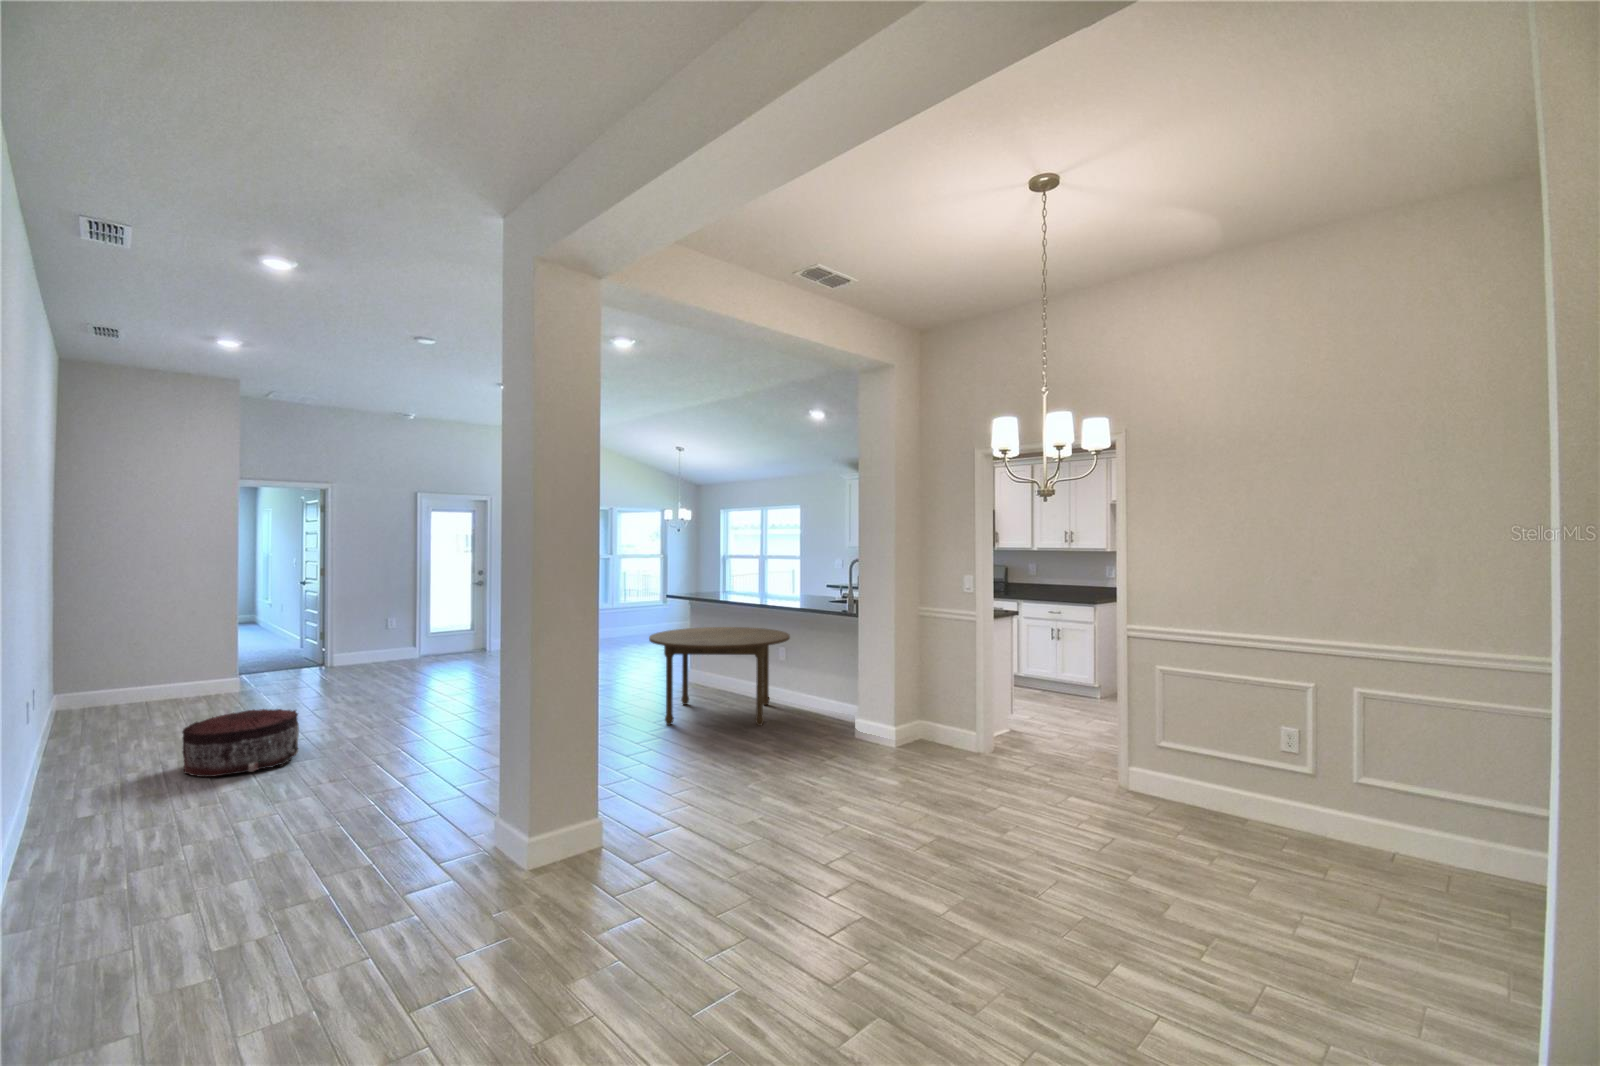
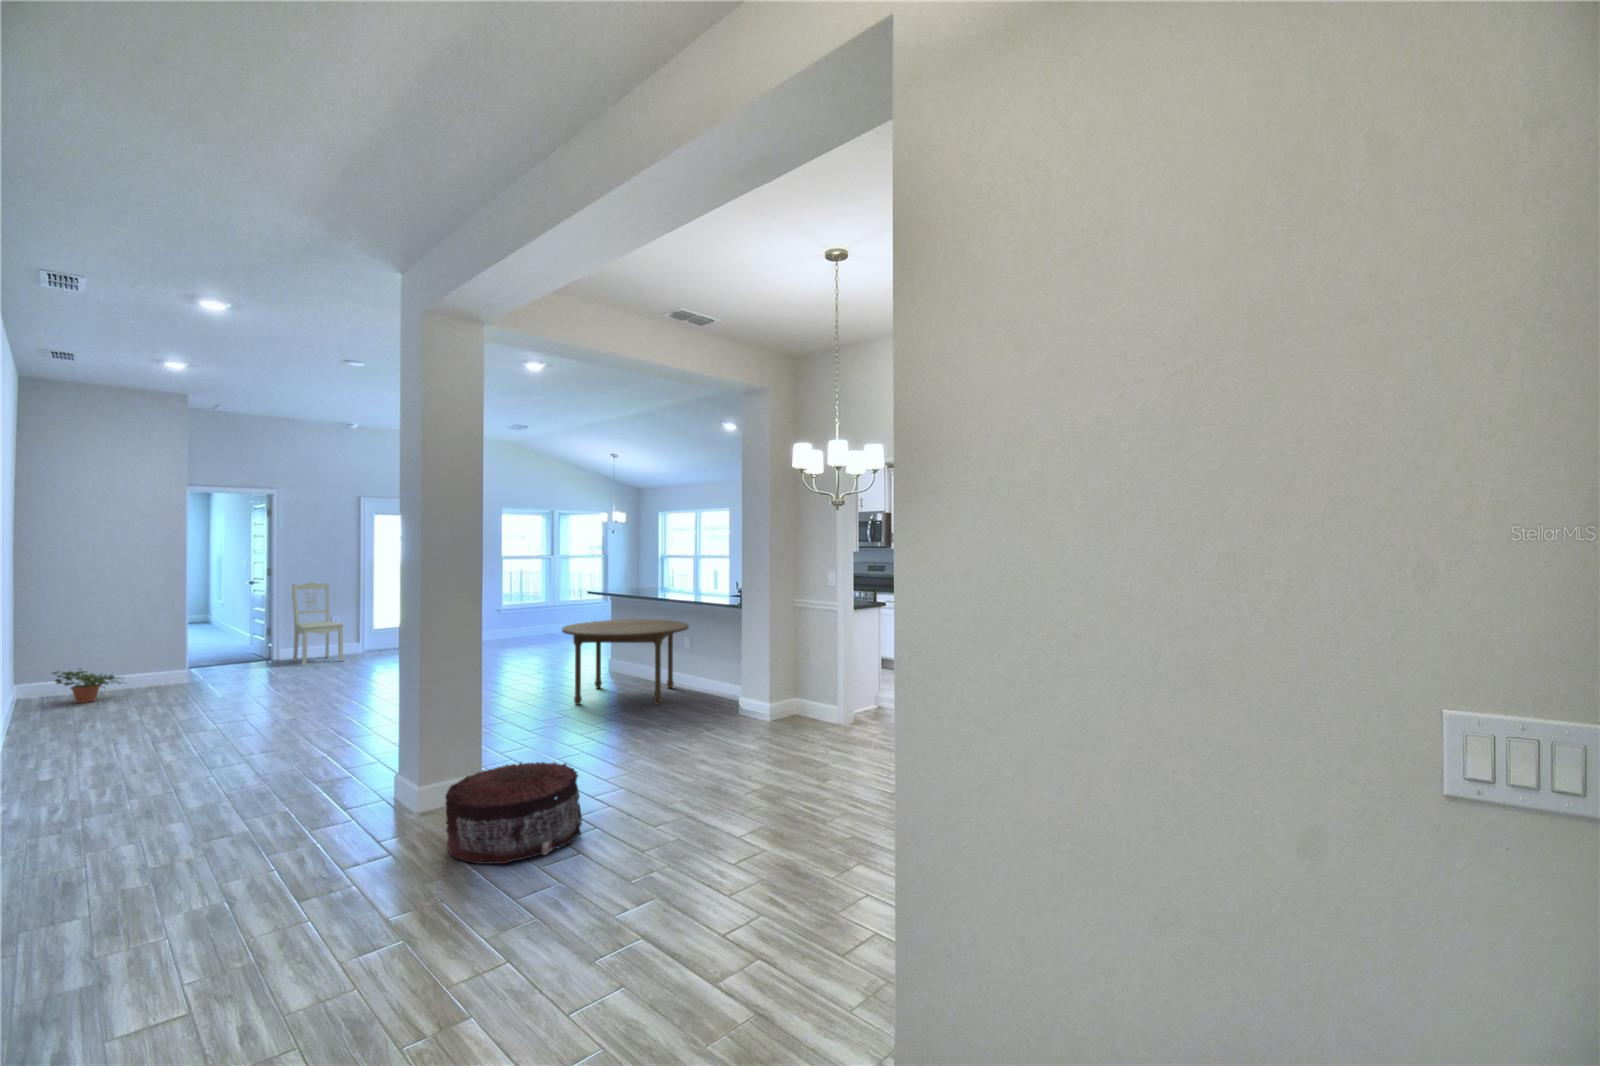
dining chair: none [345,583,401,674] -> present [292,582,344,666]
potted plant: none [95,678,177,716] -> present [53,668,121,703]
pouf: present [182,709,299,777] -> present [445,762,582,864]

